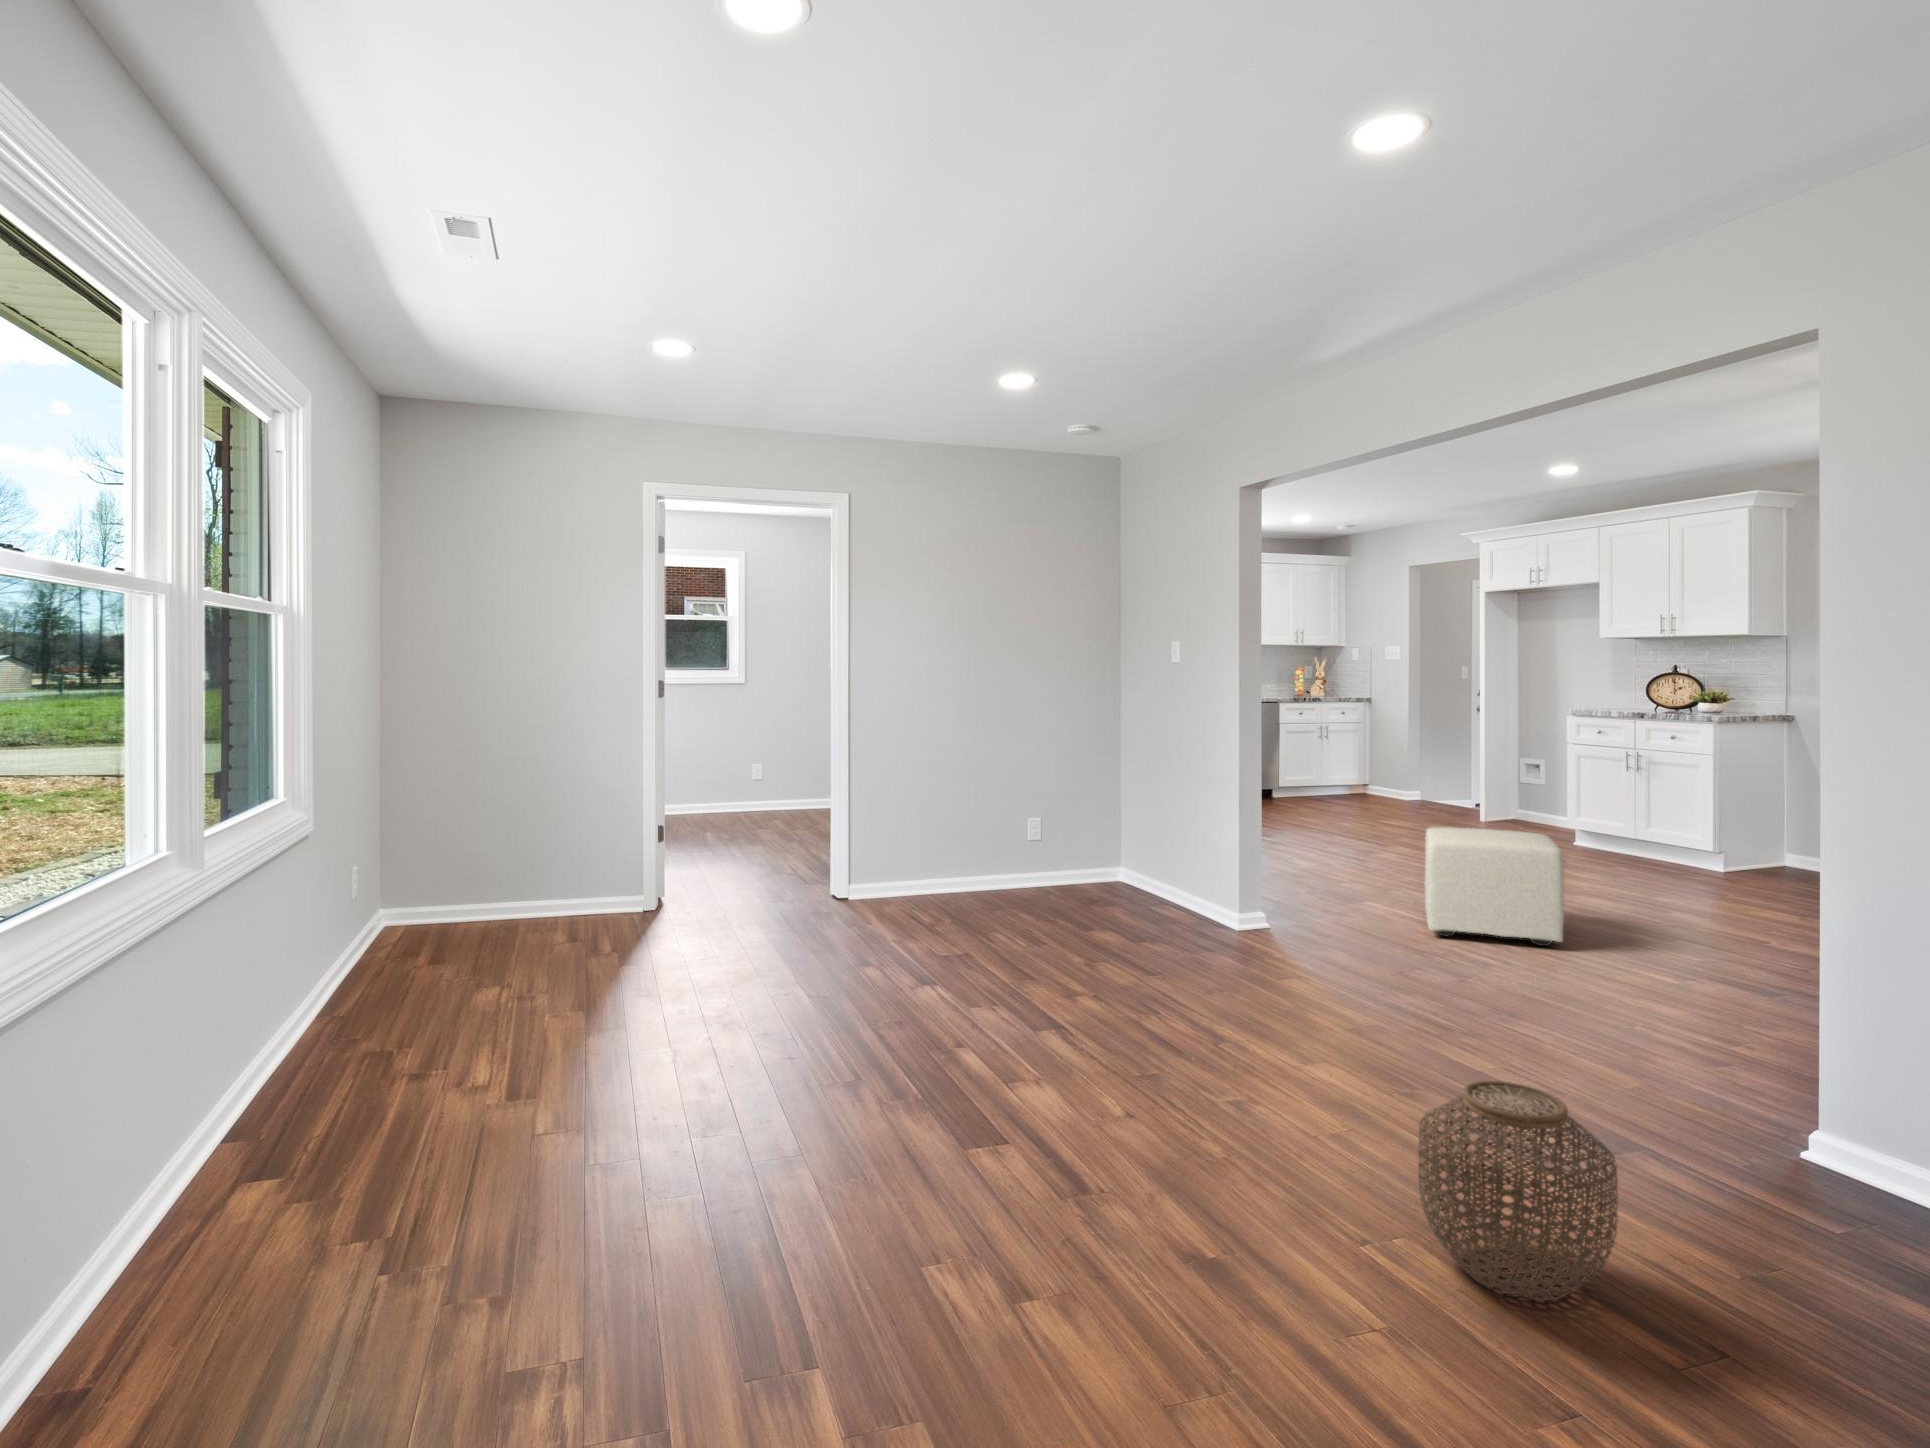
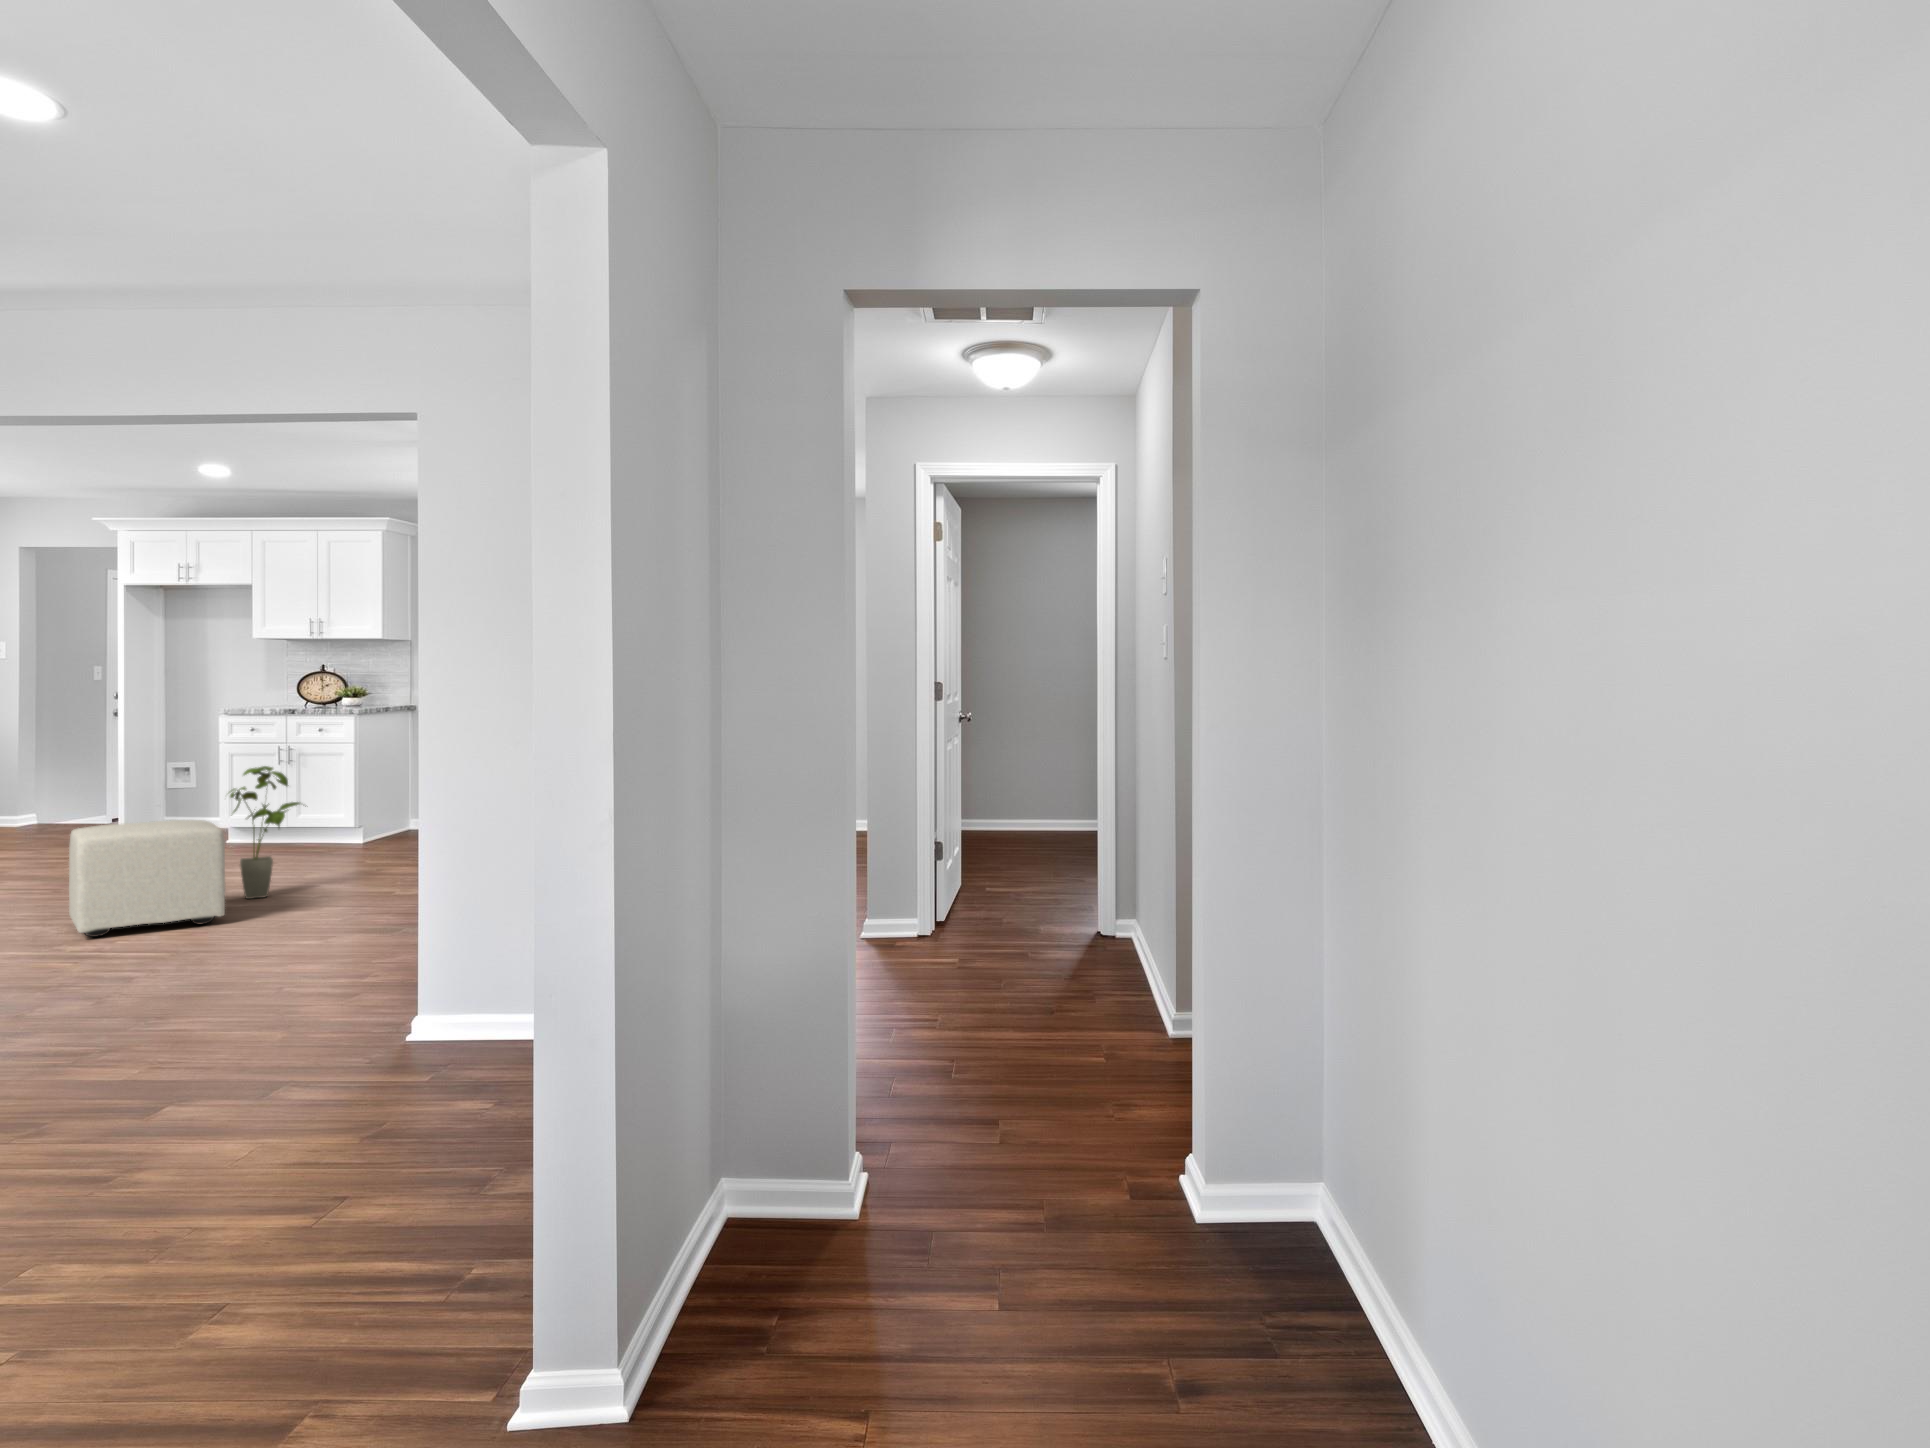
house plant: none [1566,782,1657,924] -> present [230,766,300,899]
woven basket: present [1418,1081,1618,1301] -> none [117,973,287,1138]

